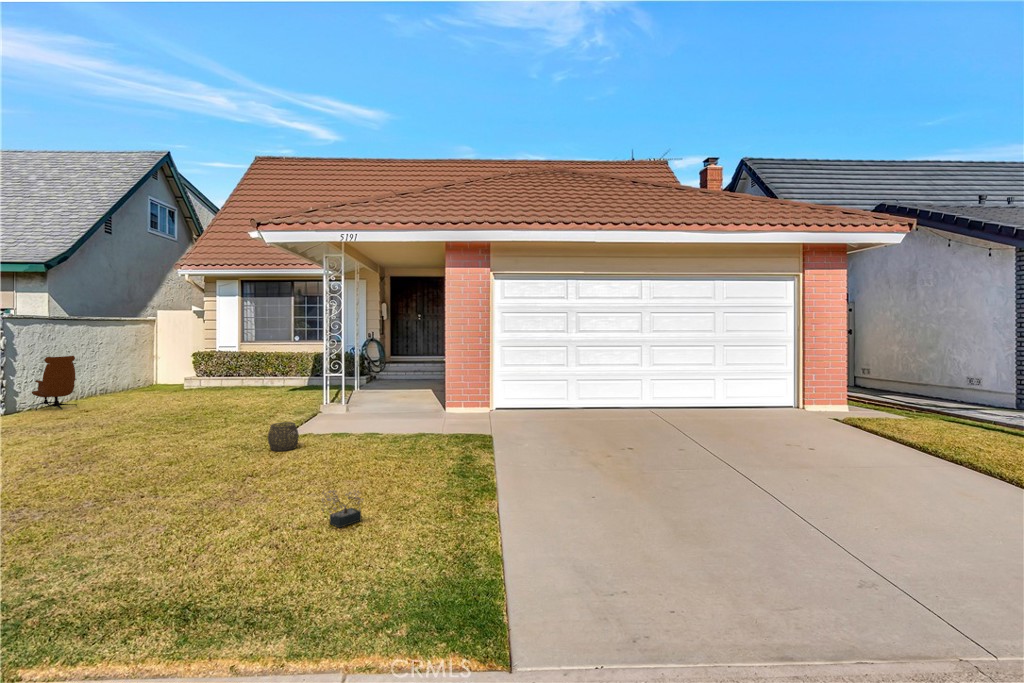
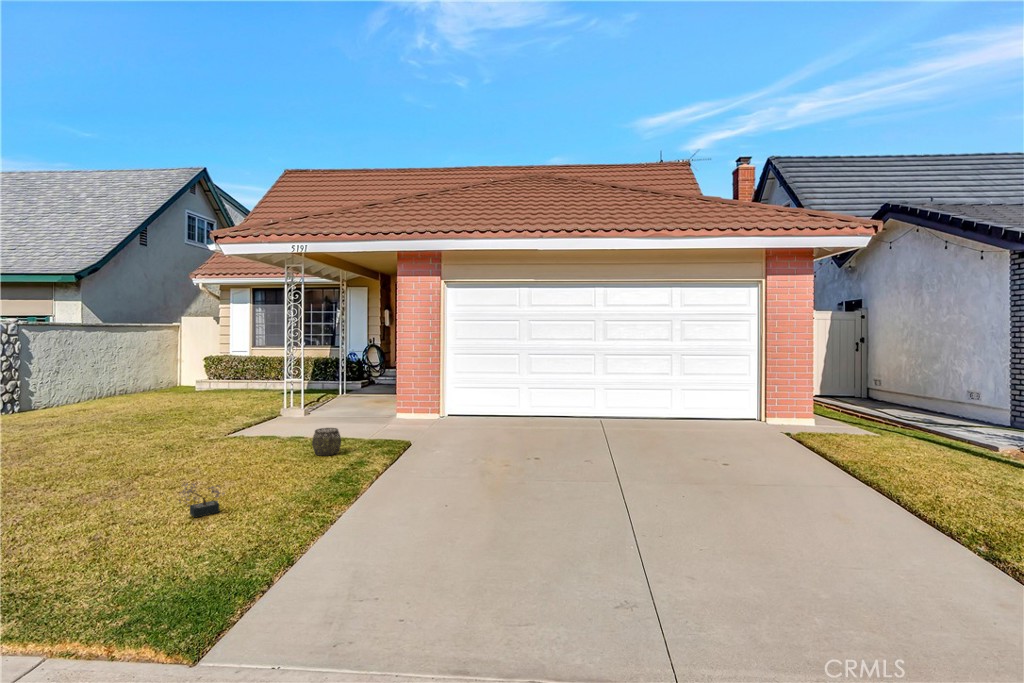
lounge chair: present [32,356,77,410] -> none [47,358,84,407]
woven basket: present [268,422,299,451] -> present [312,428,341,456]

